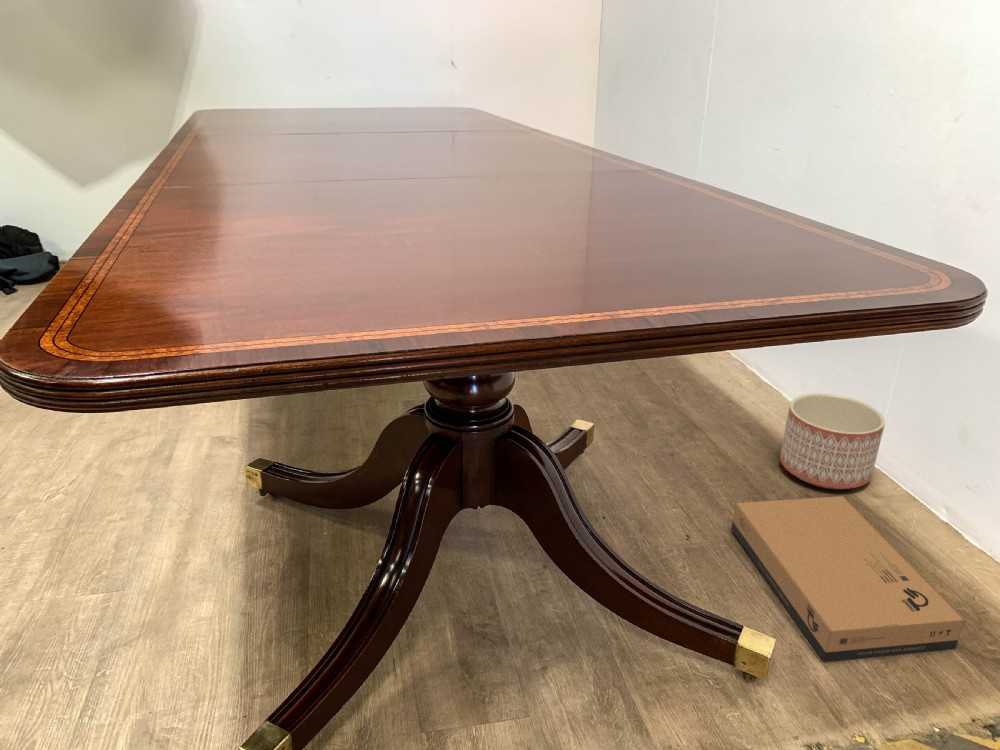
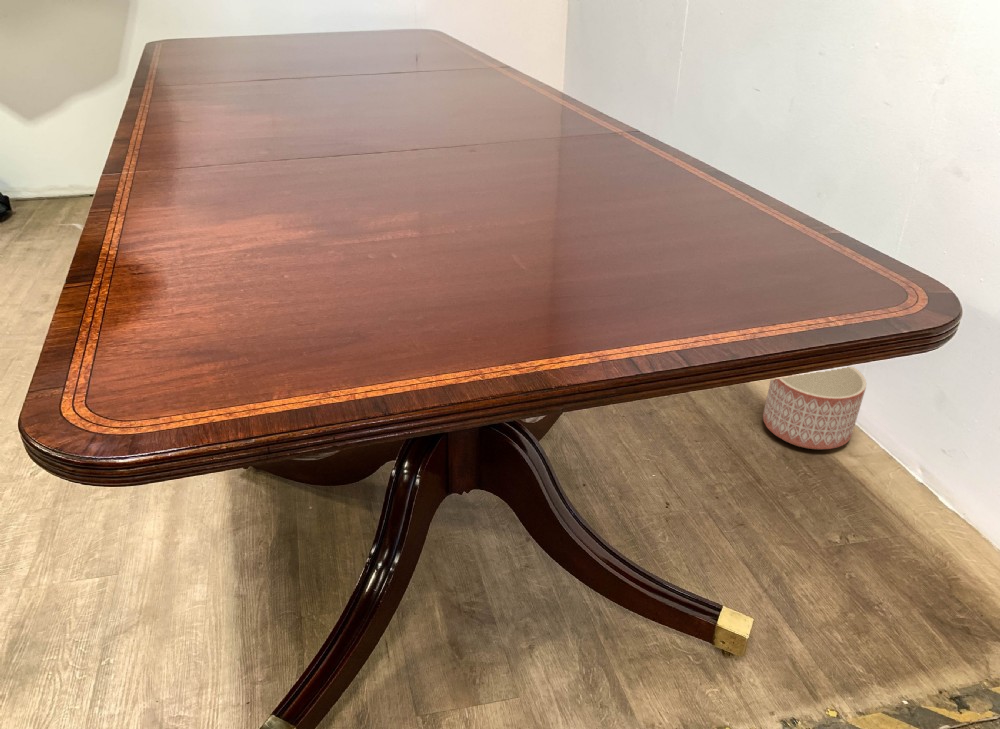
cardboard box: present [731,496,965,662] -> none [714,461,936,634]

